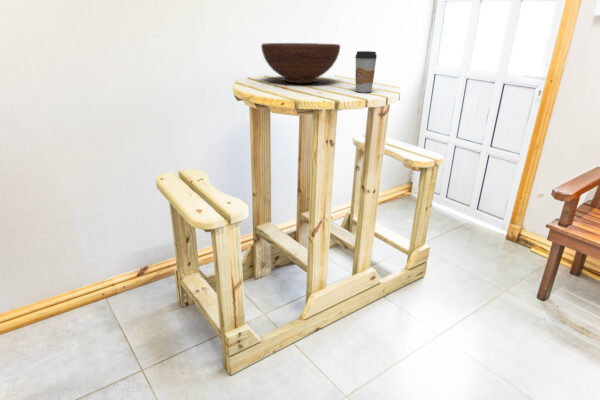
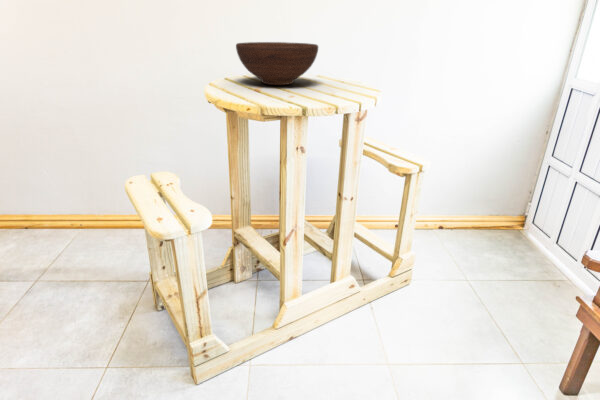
coffee cup: present [355,51,377,93] -> none [328,53,351,97]

